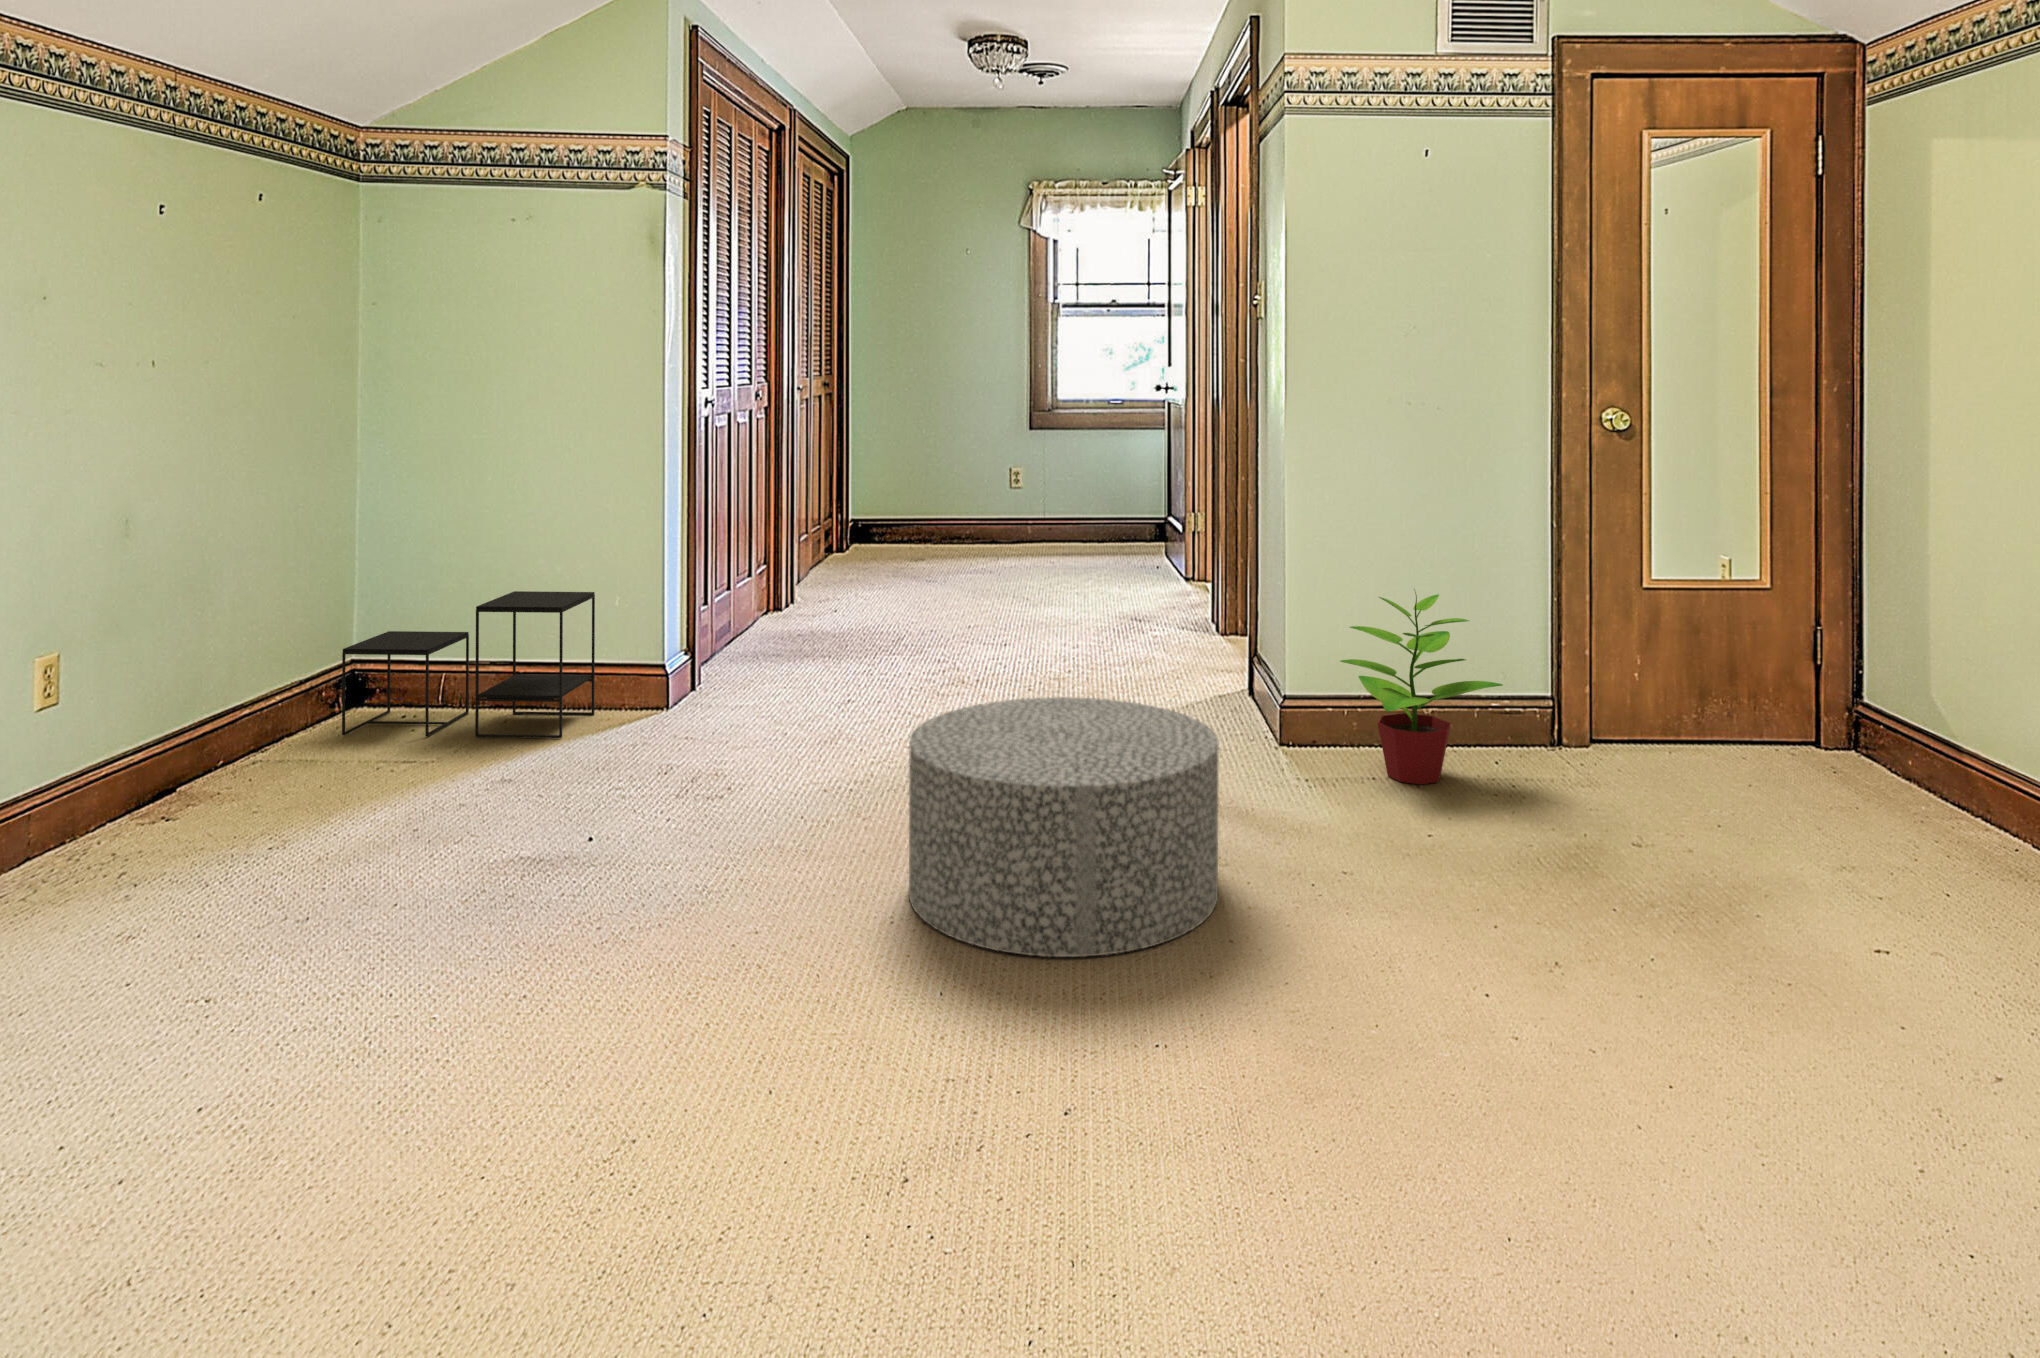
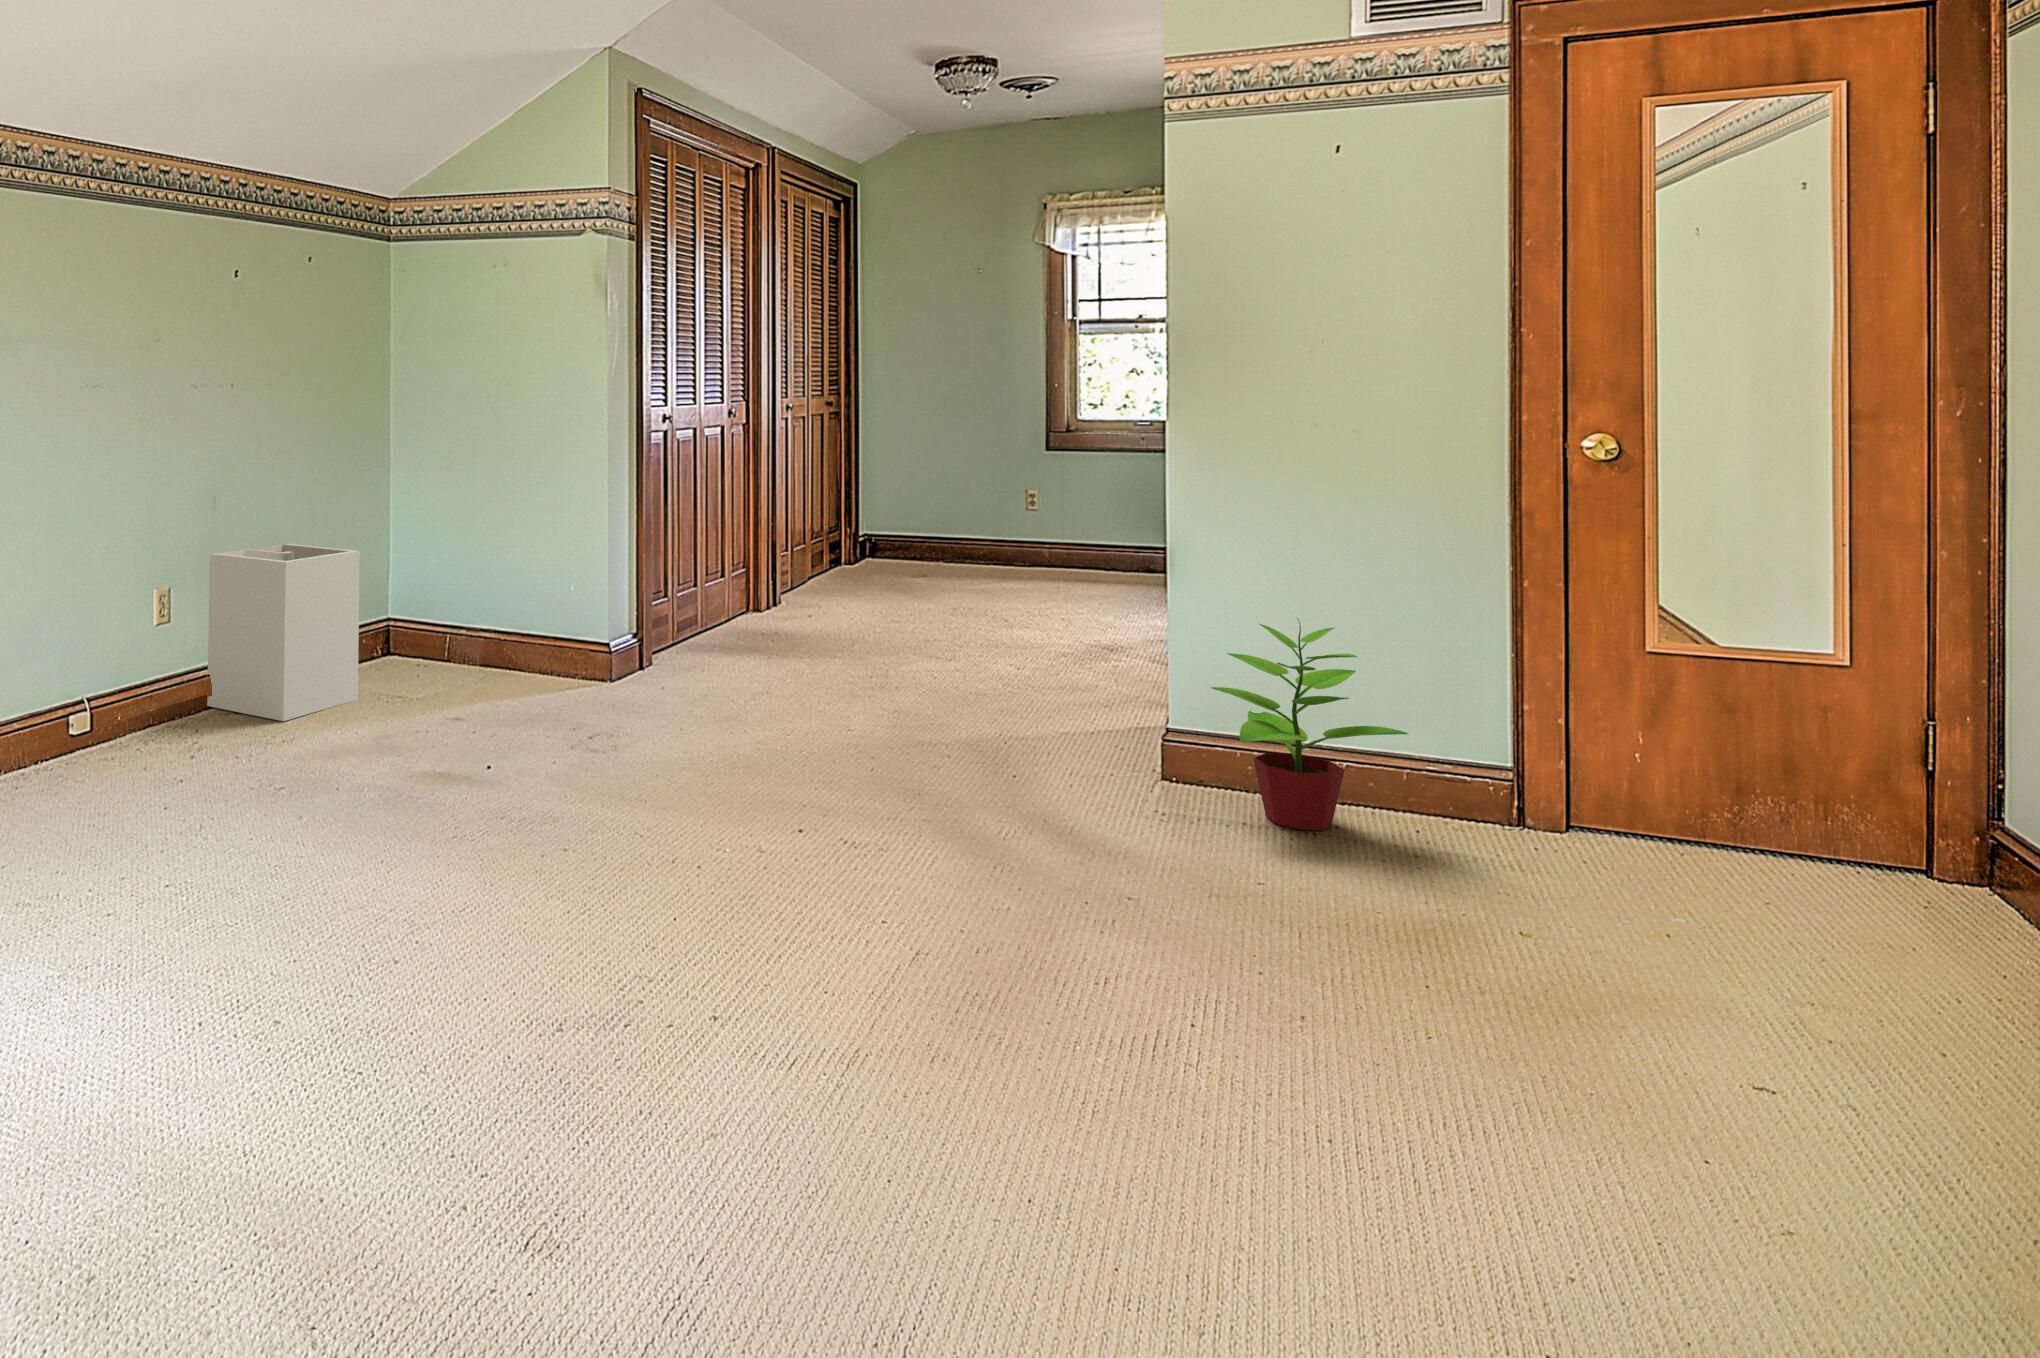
side table: present [342,591,595,738] -> none [370,561,552,682]
laundry hamper: none [121,596,356,843] -> present [207,544,360,721]
ottoman: present [909,697,1218,957] -> none [701,678,991,903]

